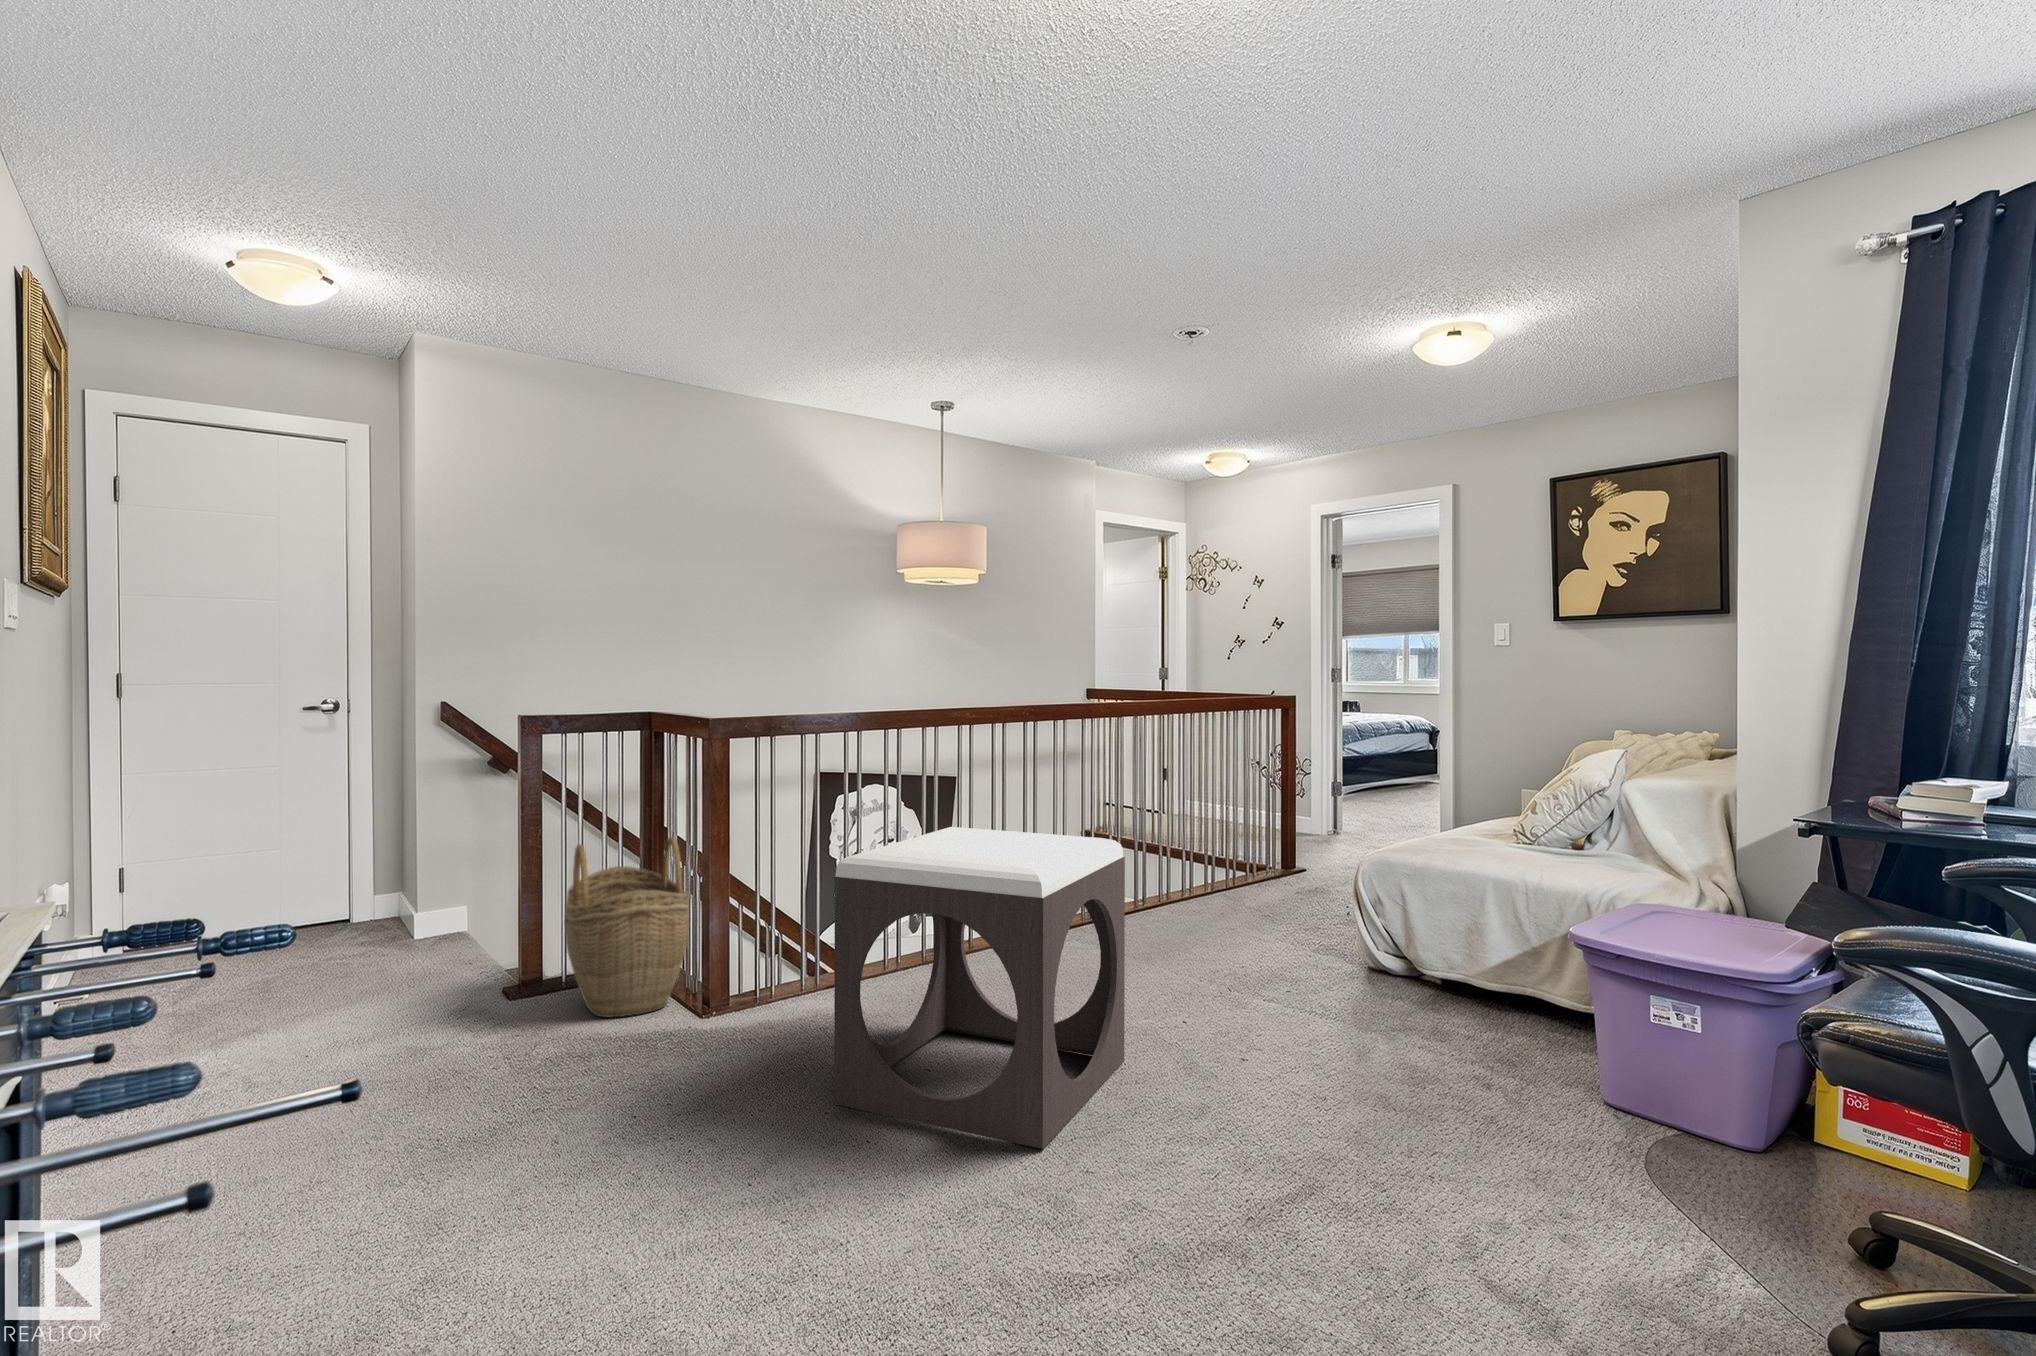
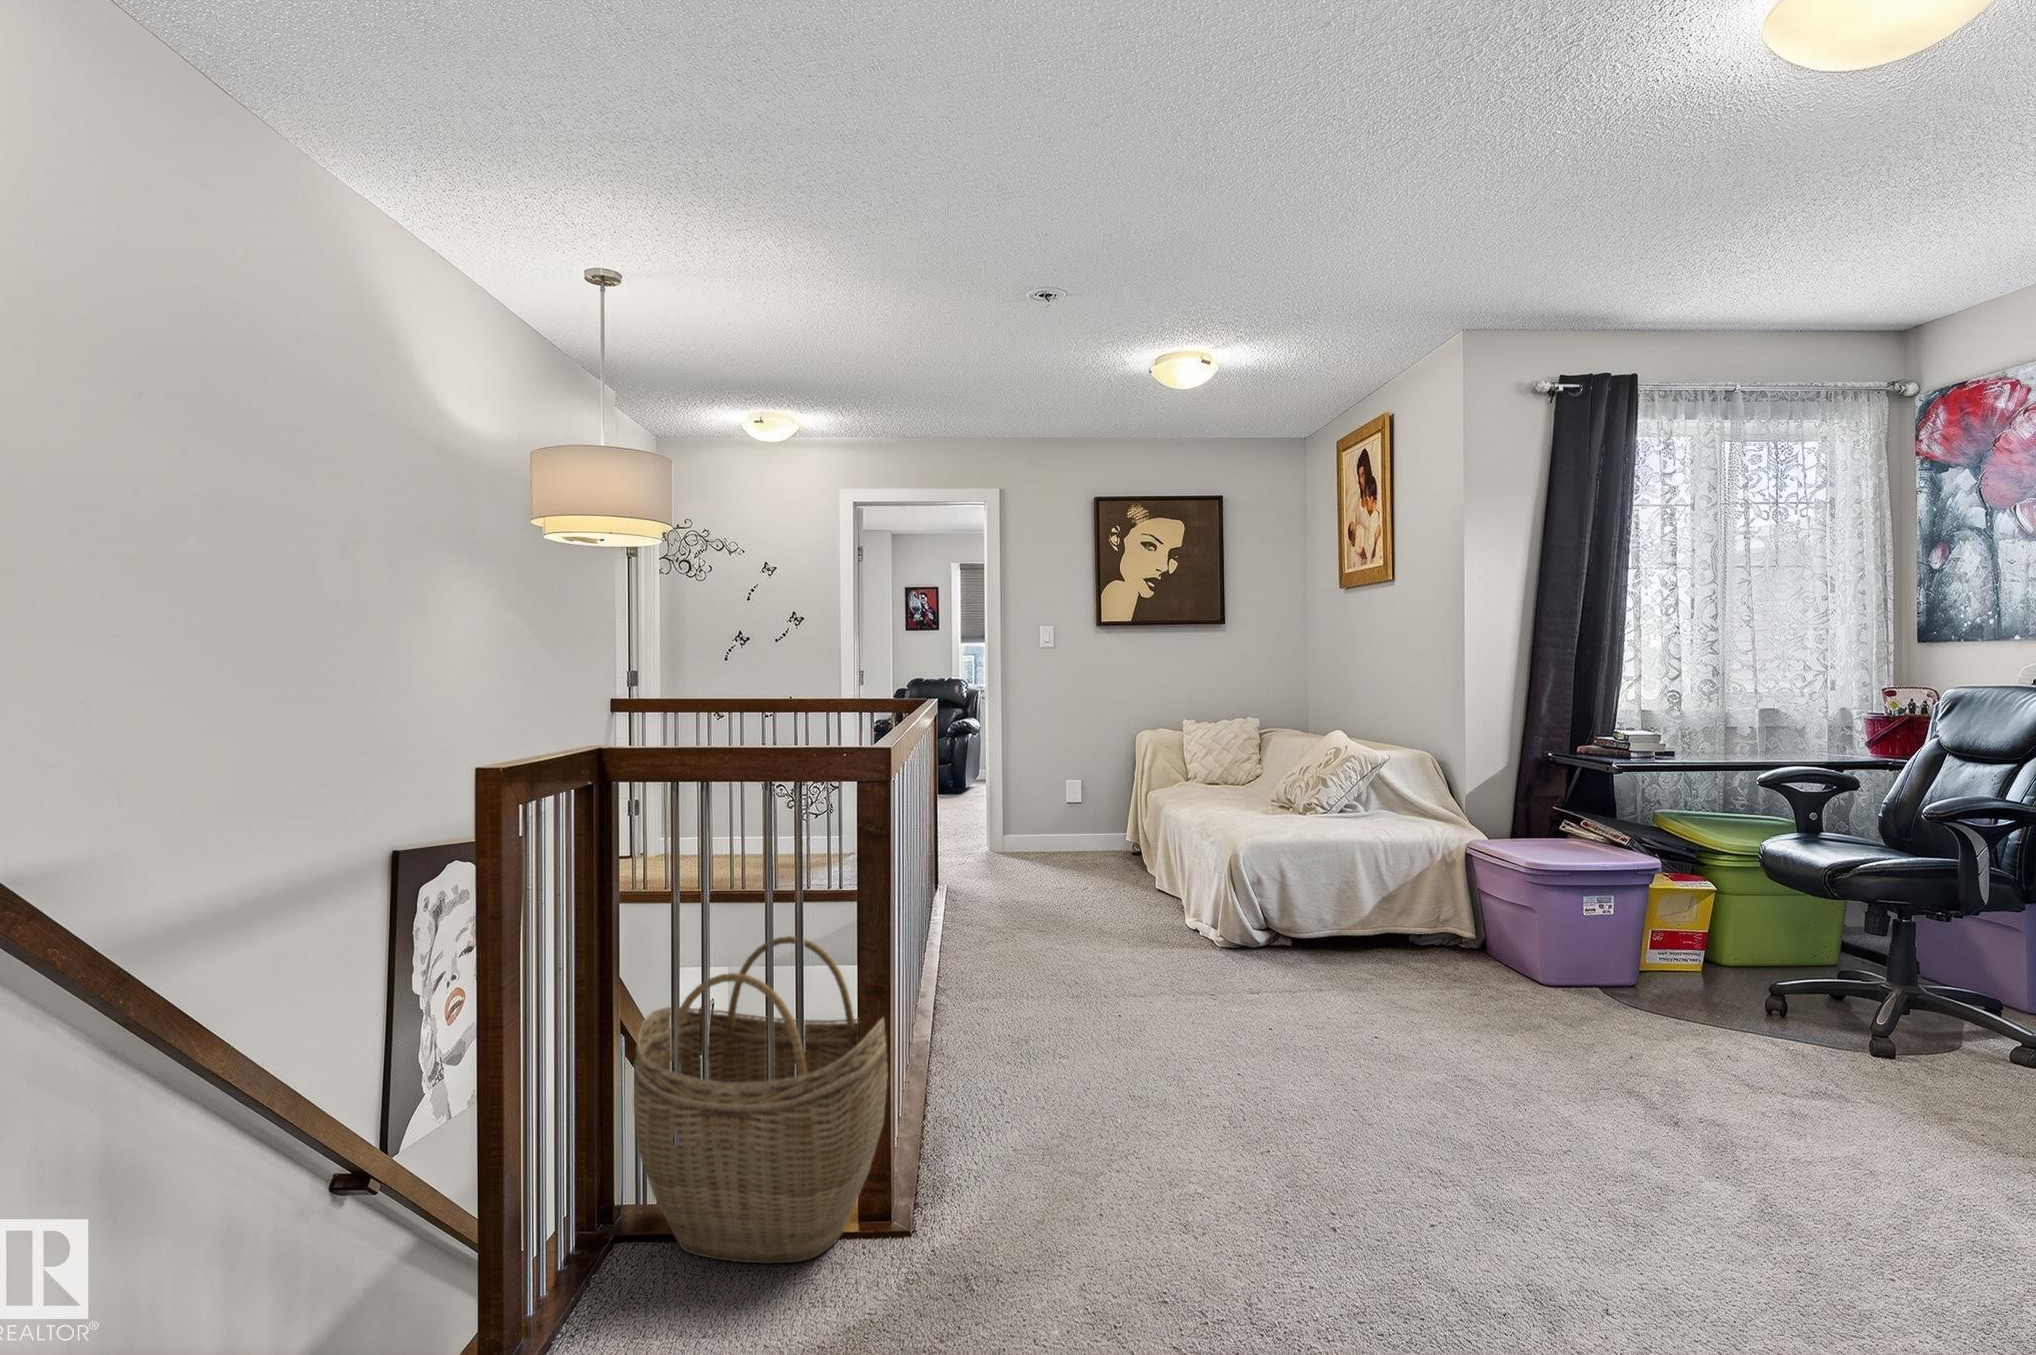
footstool: present [834,827,1125,1149] -> none [1161,837,1514,1193]

